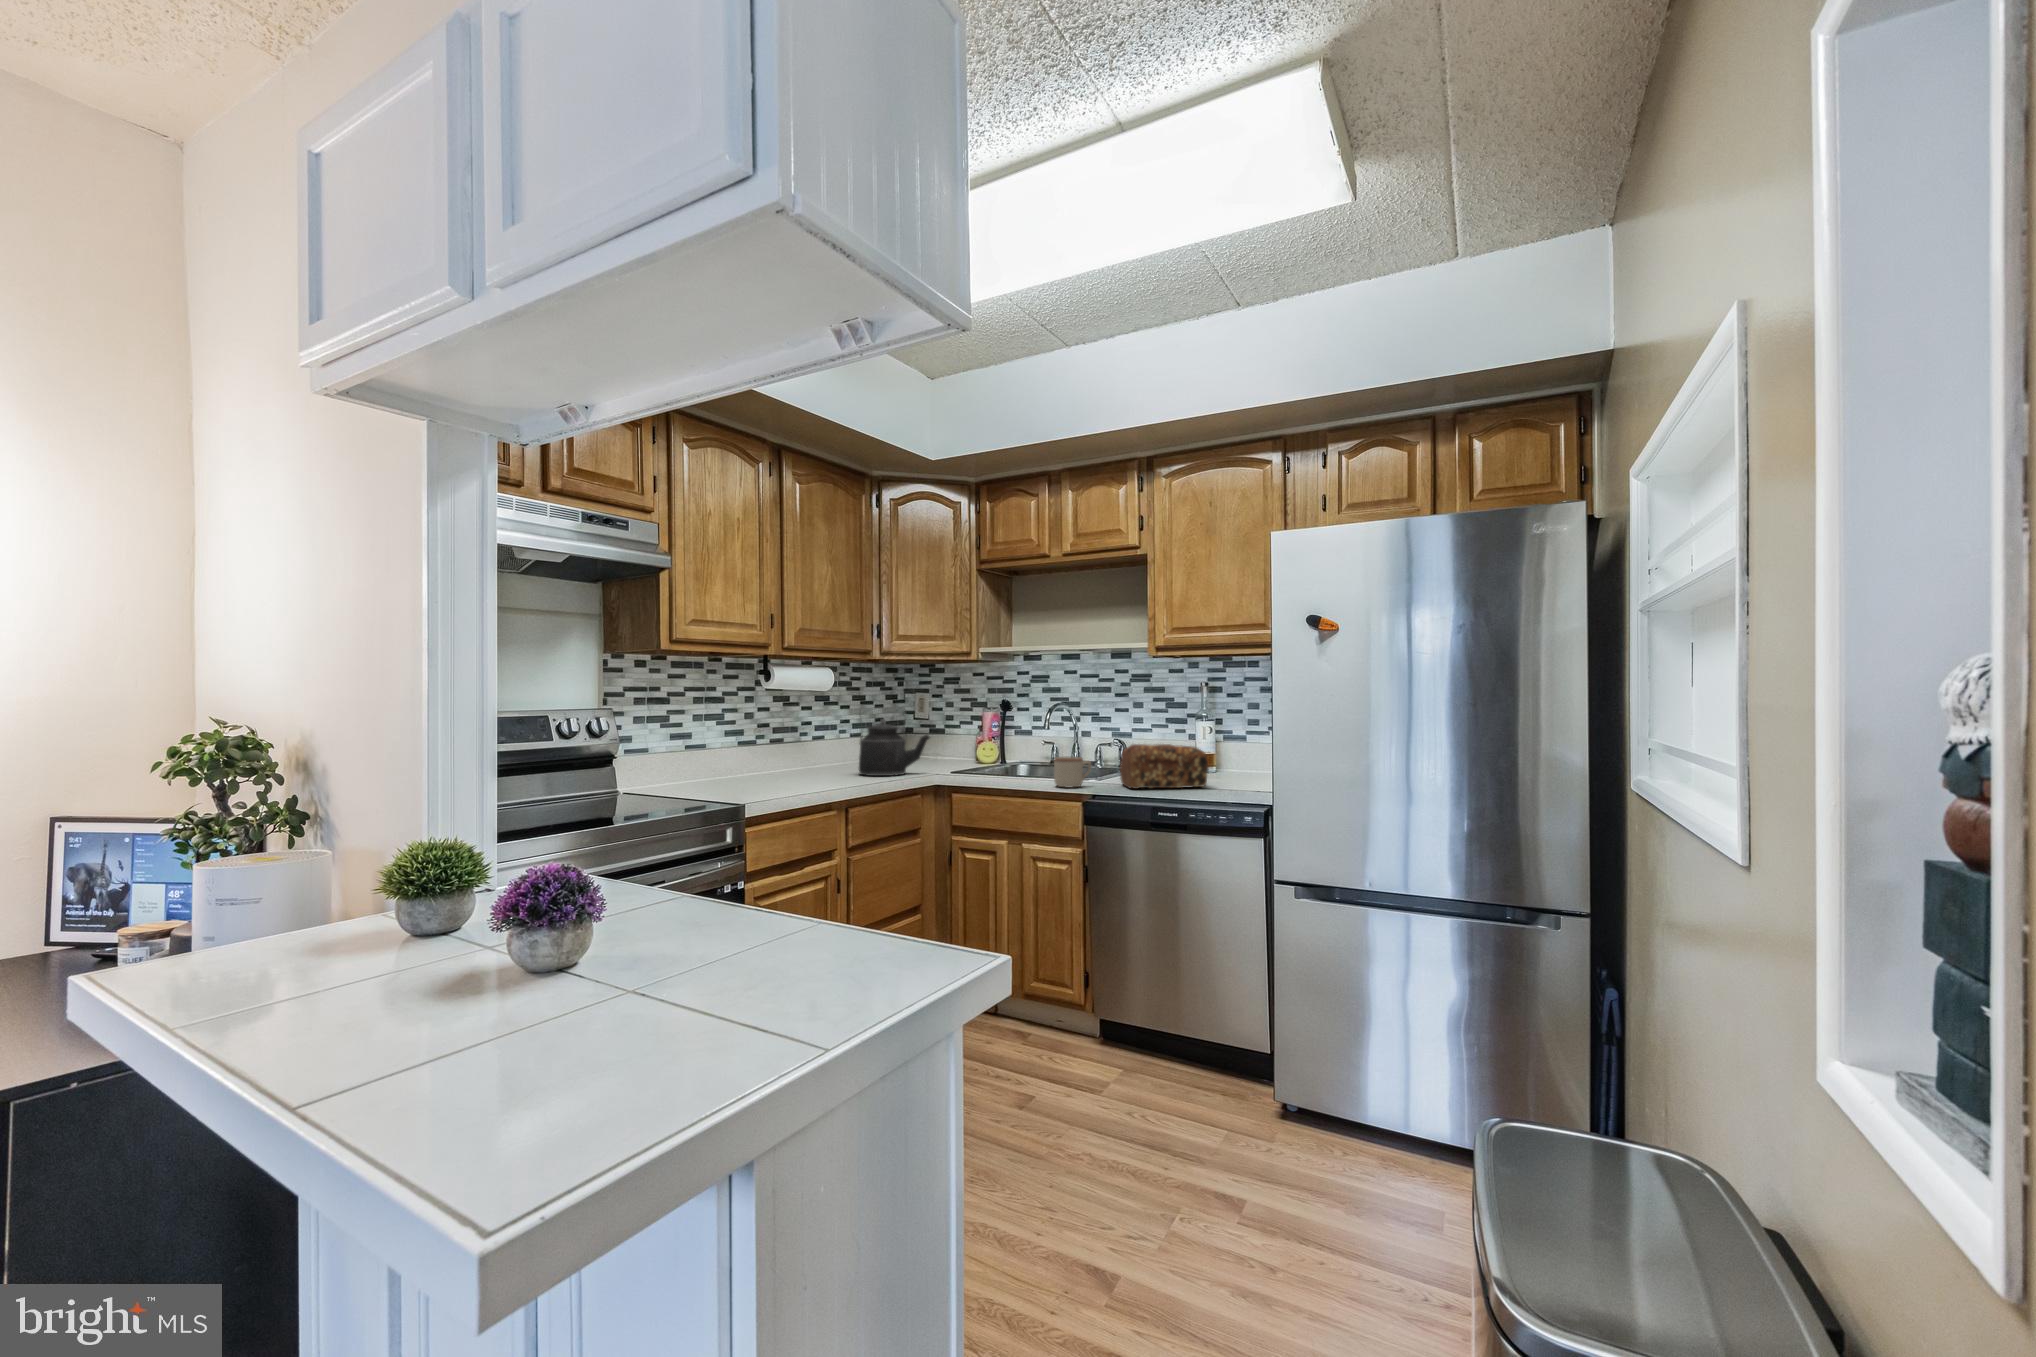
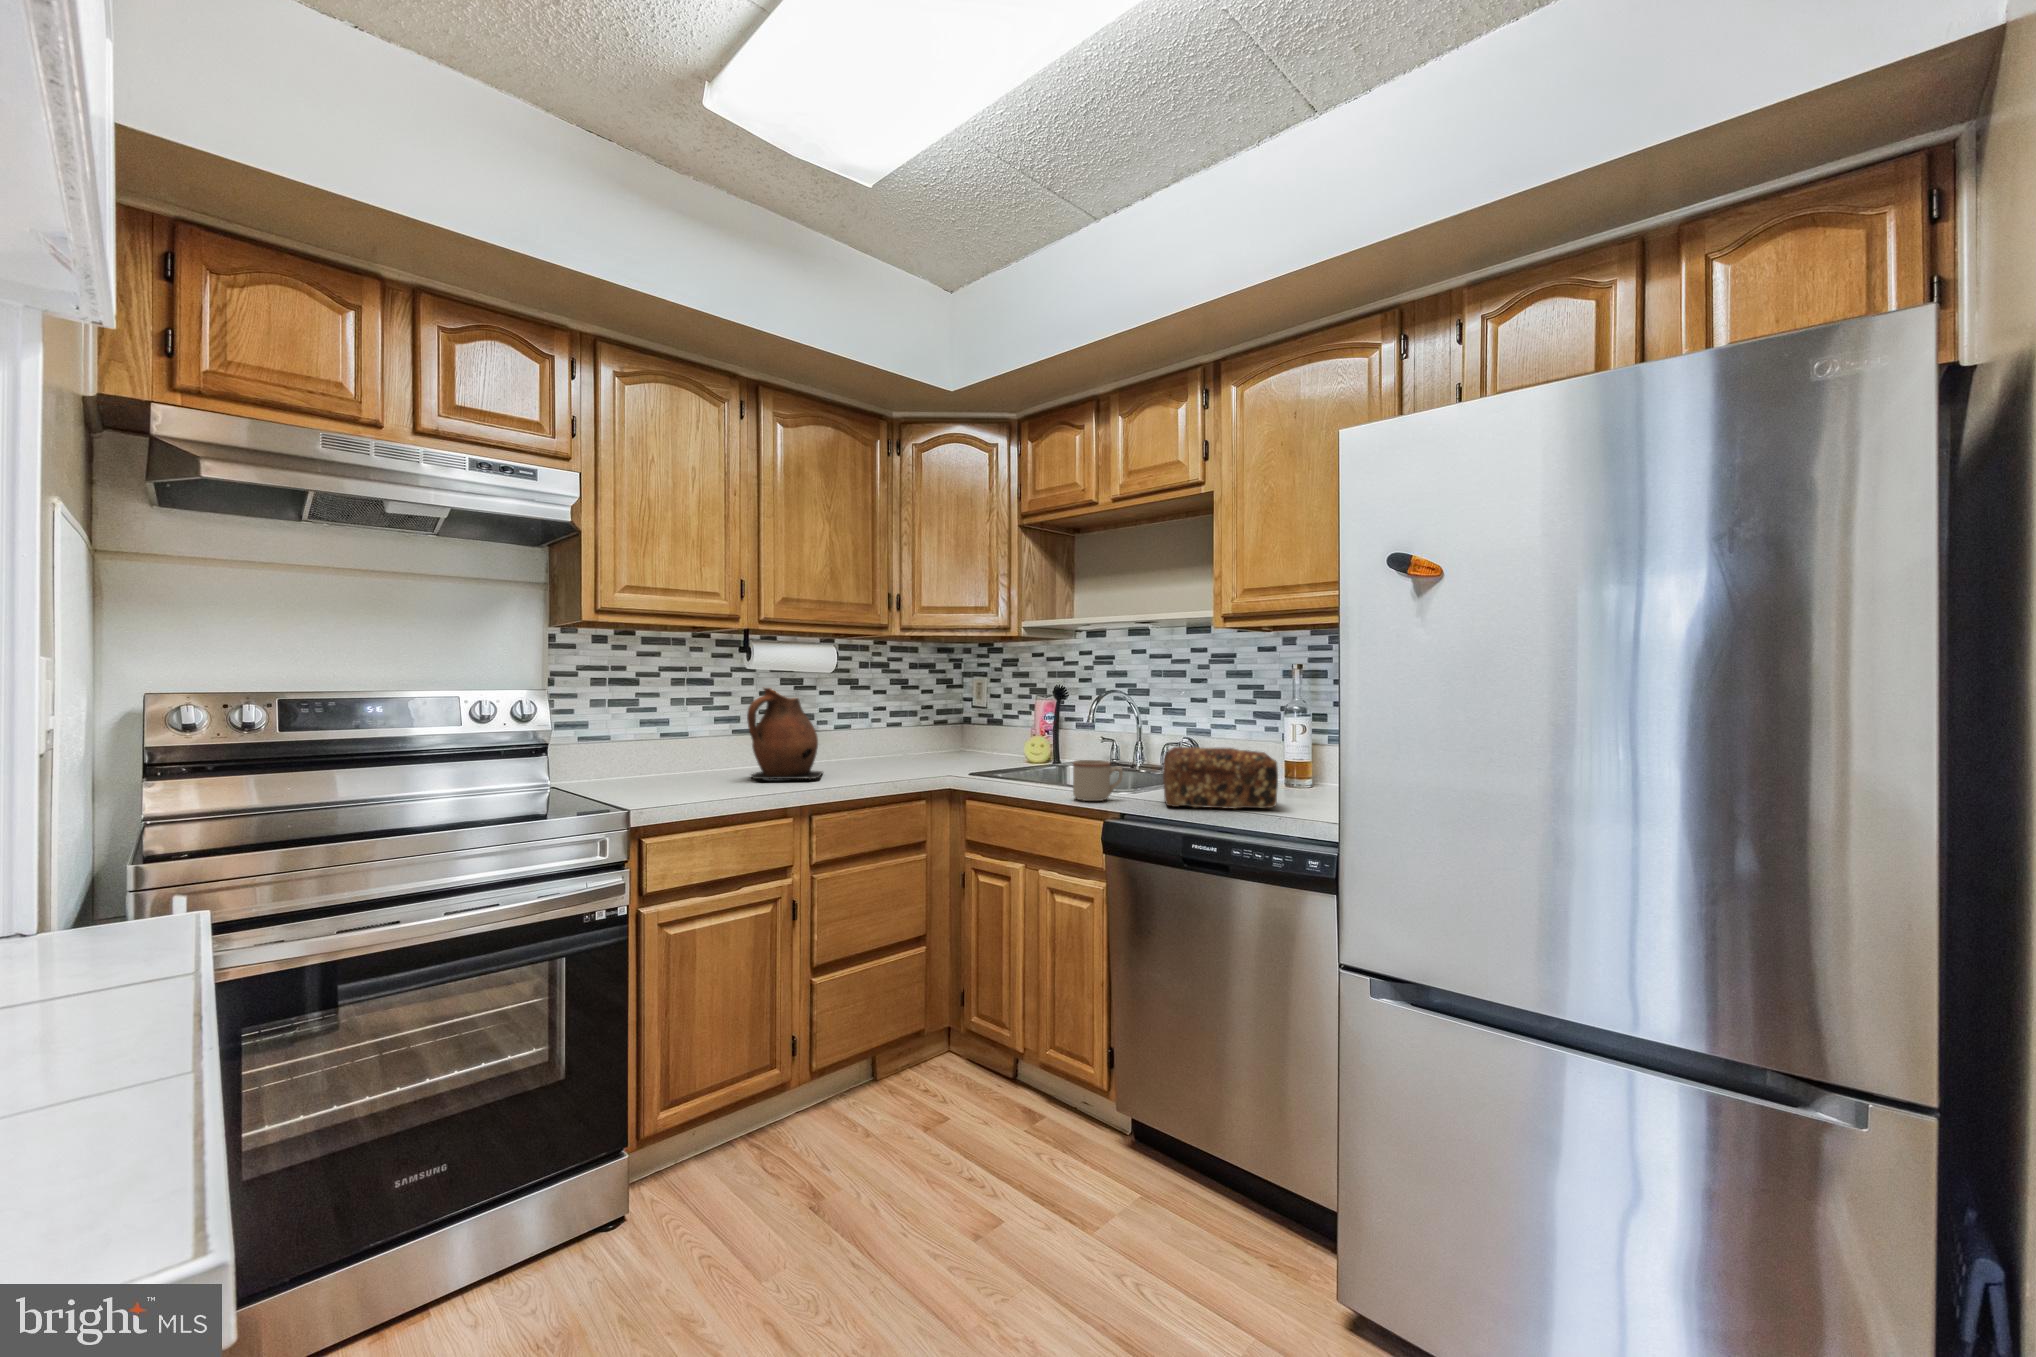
ceramic pitcher: none [762,704,831,782] -> present [747,688,822,779]
kettle: present [859,710,930,776] -> none [868,692,954,775]

